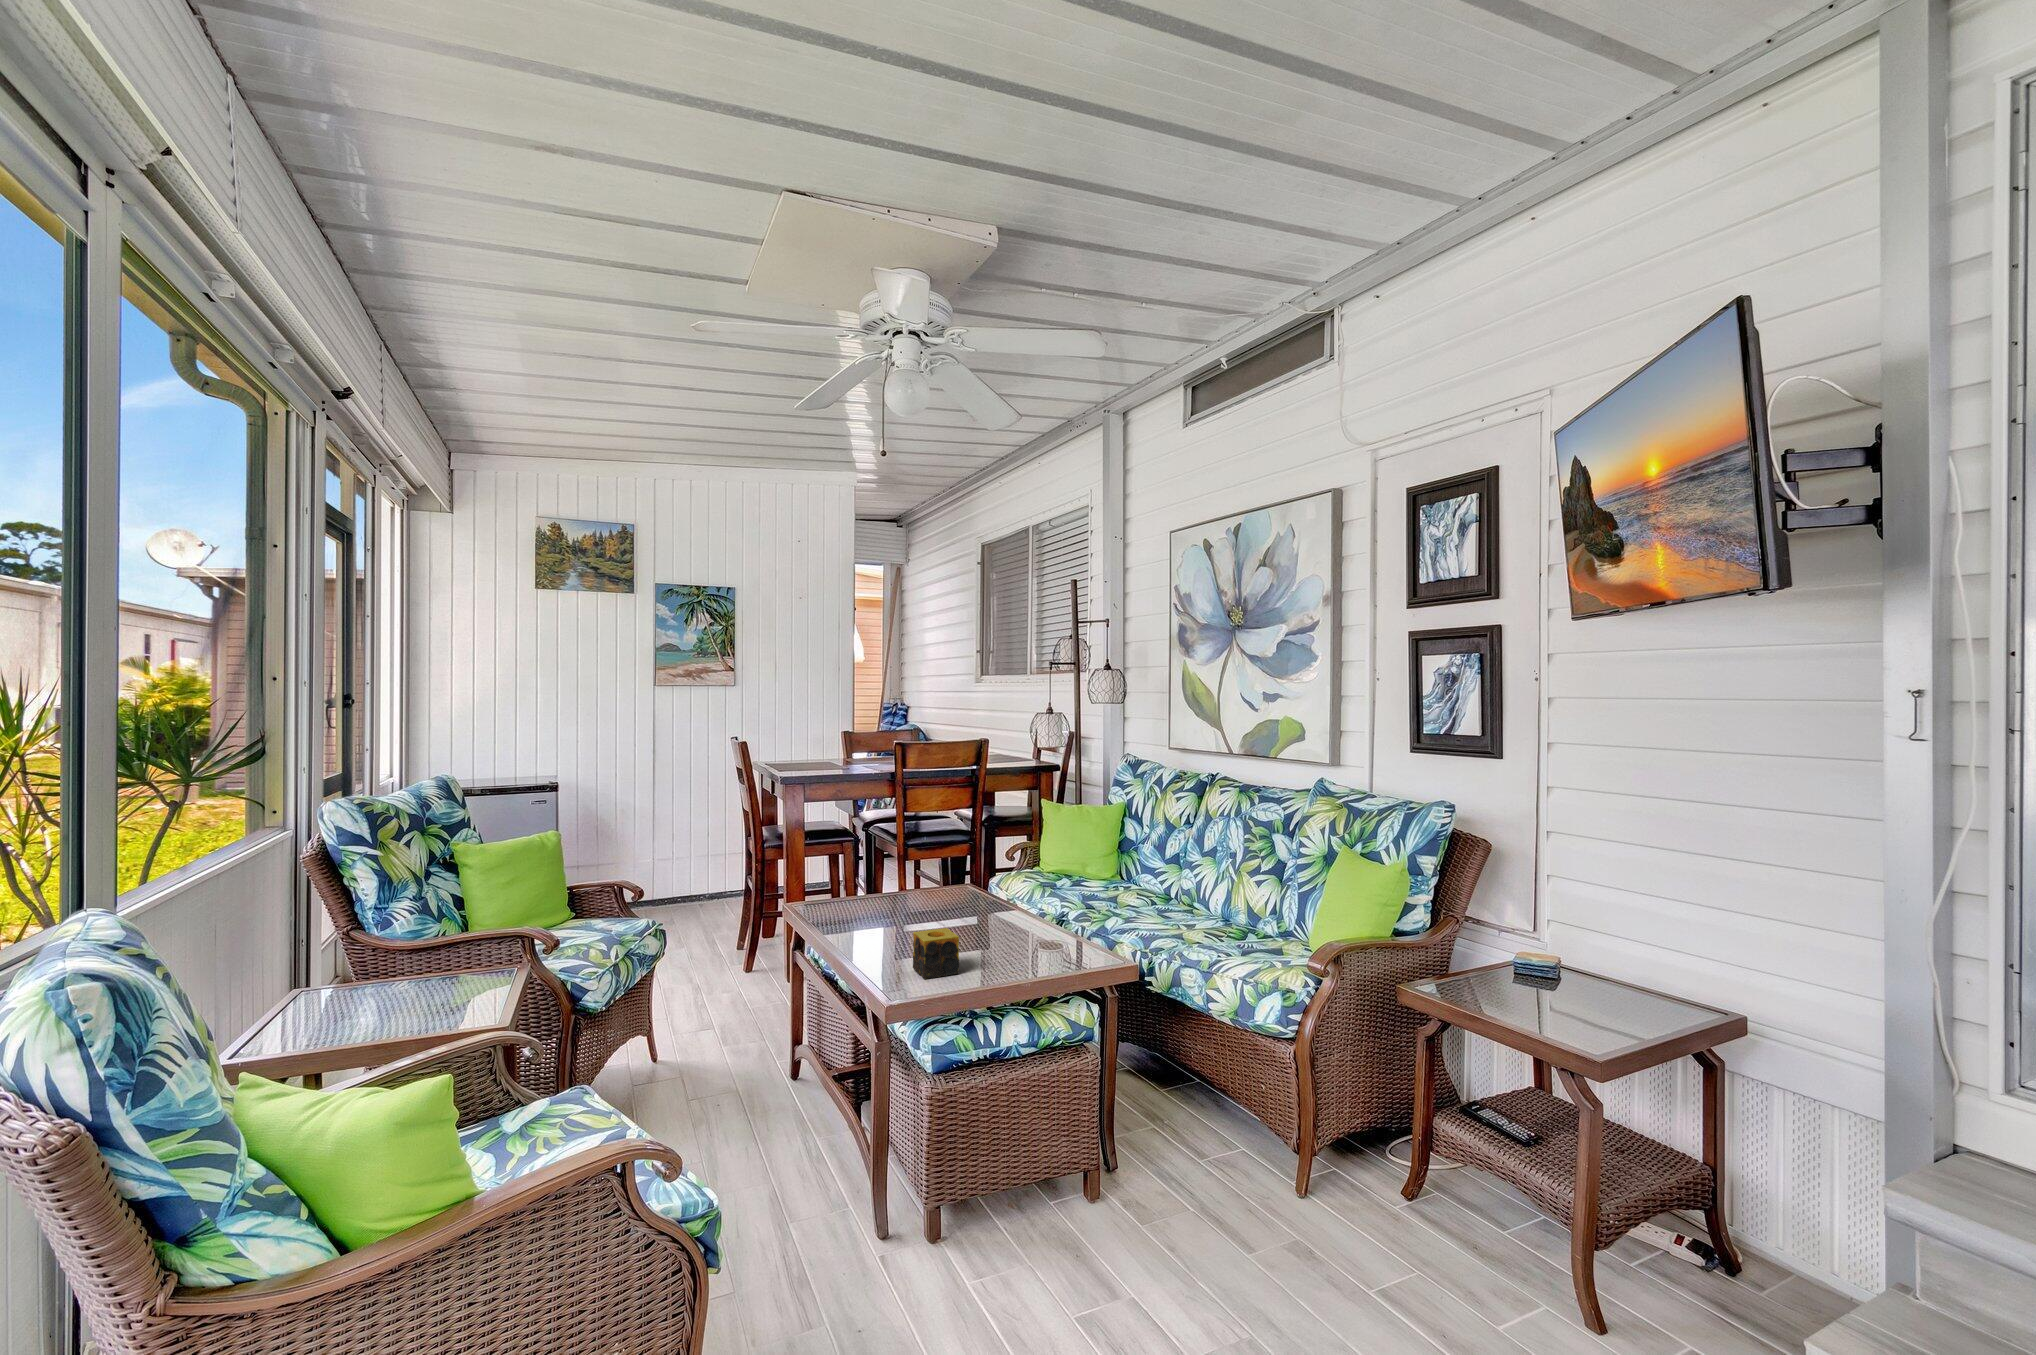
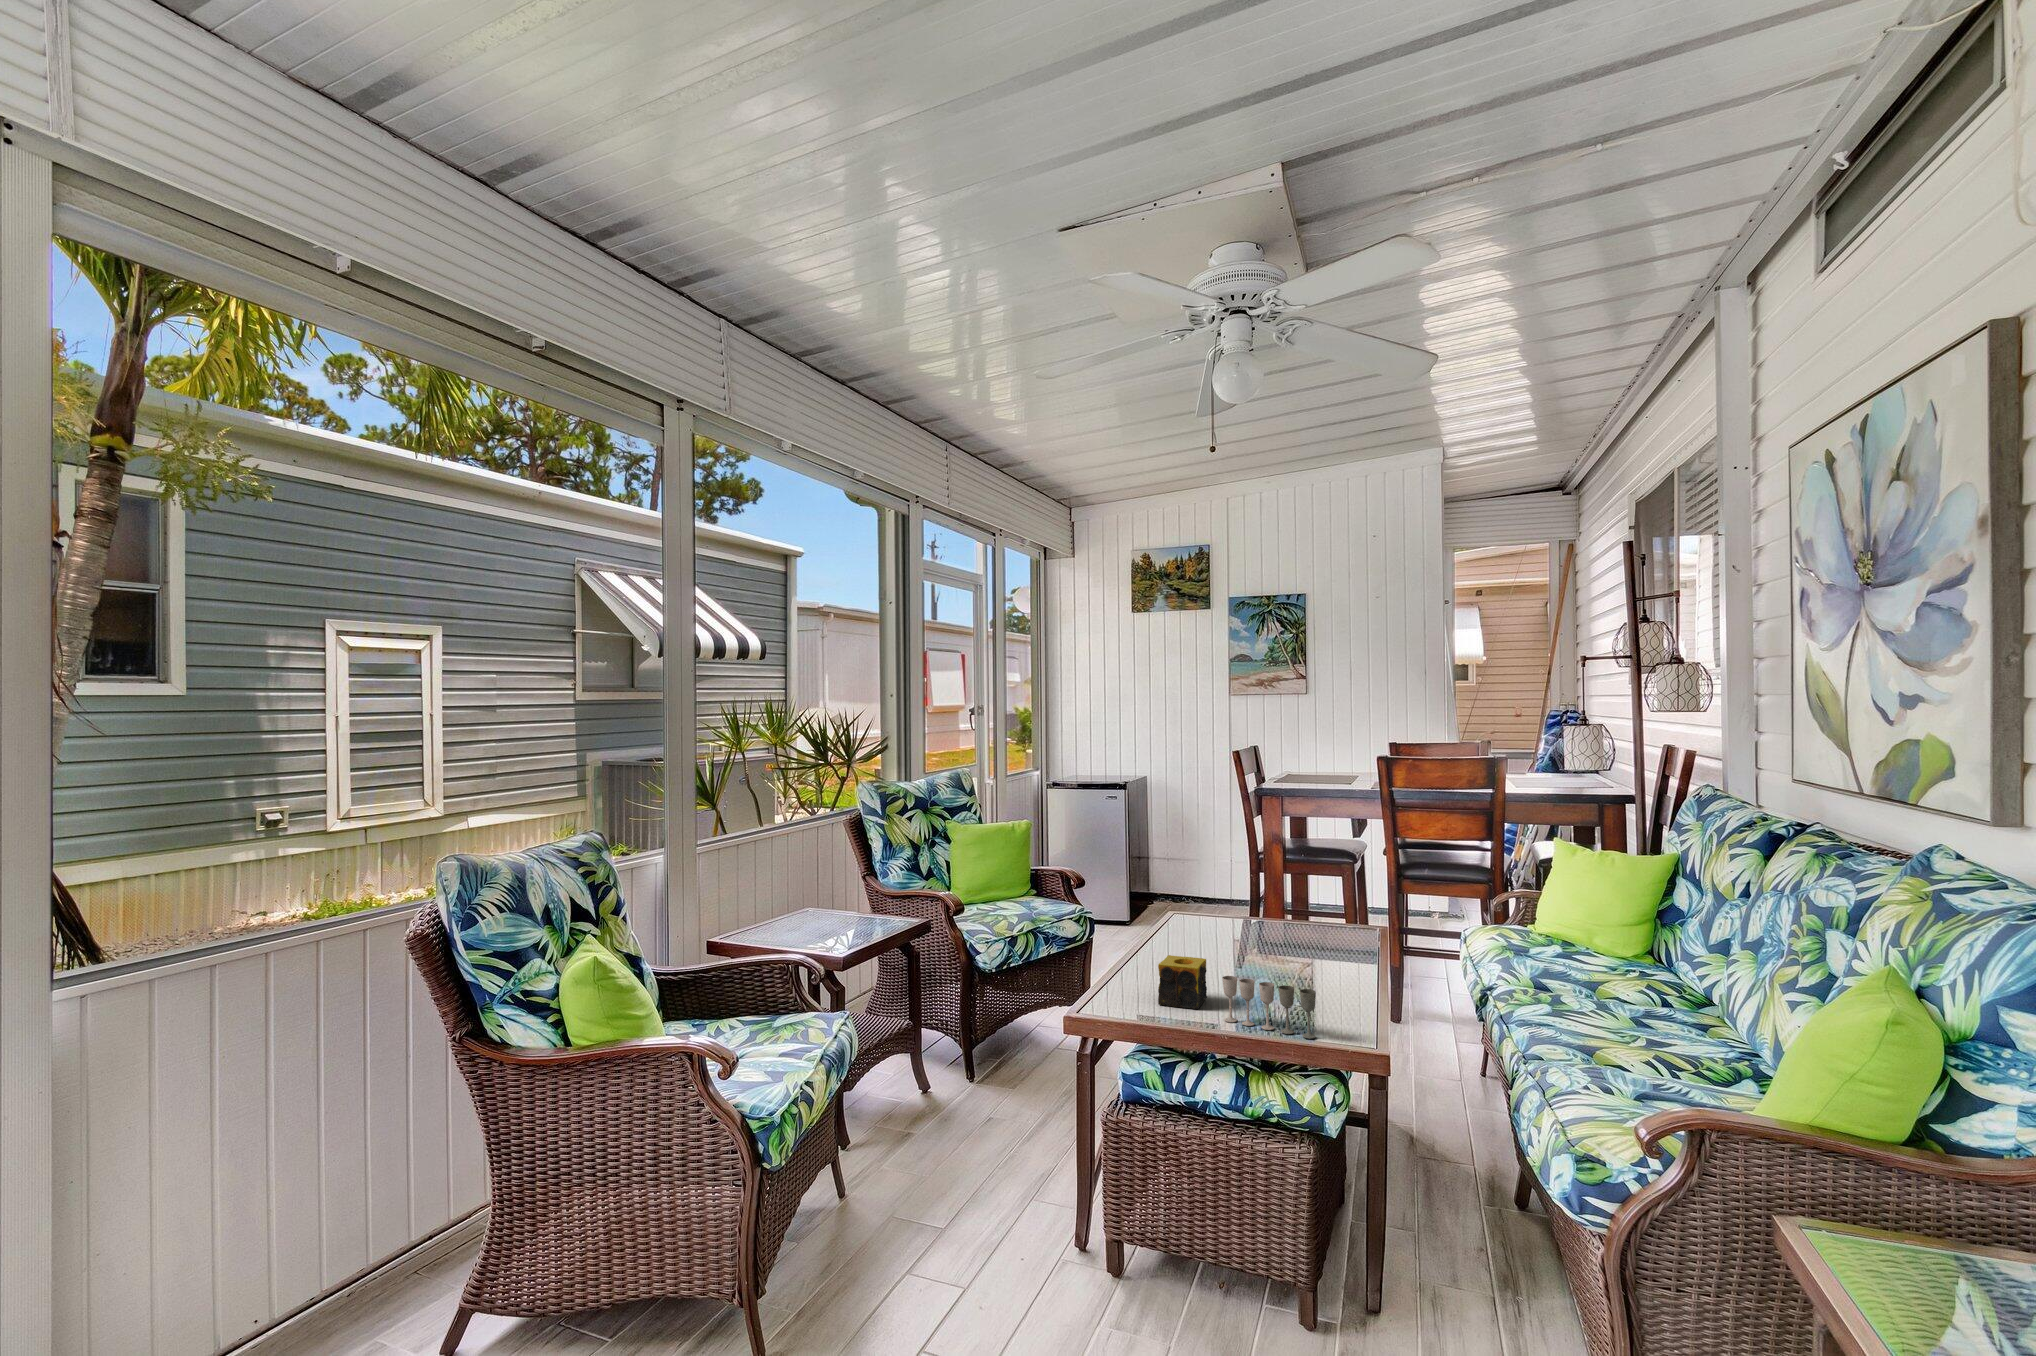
wine glass: none [990,932,1071,977] -> present [1222,976,1316,1039]

